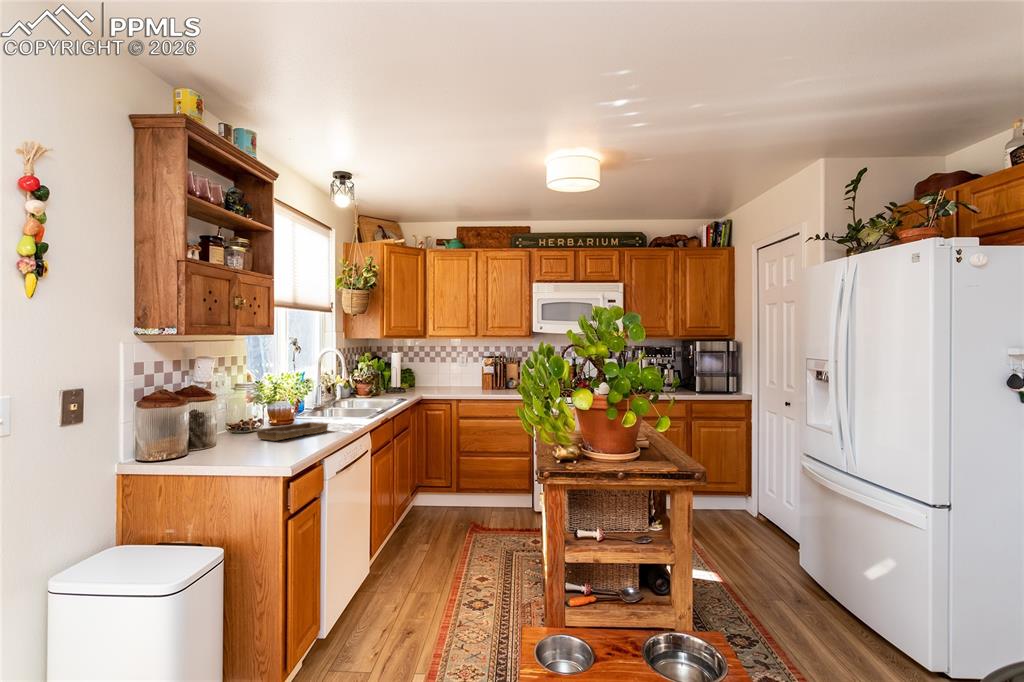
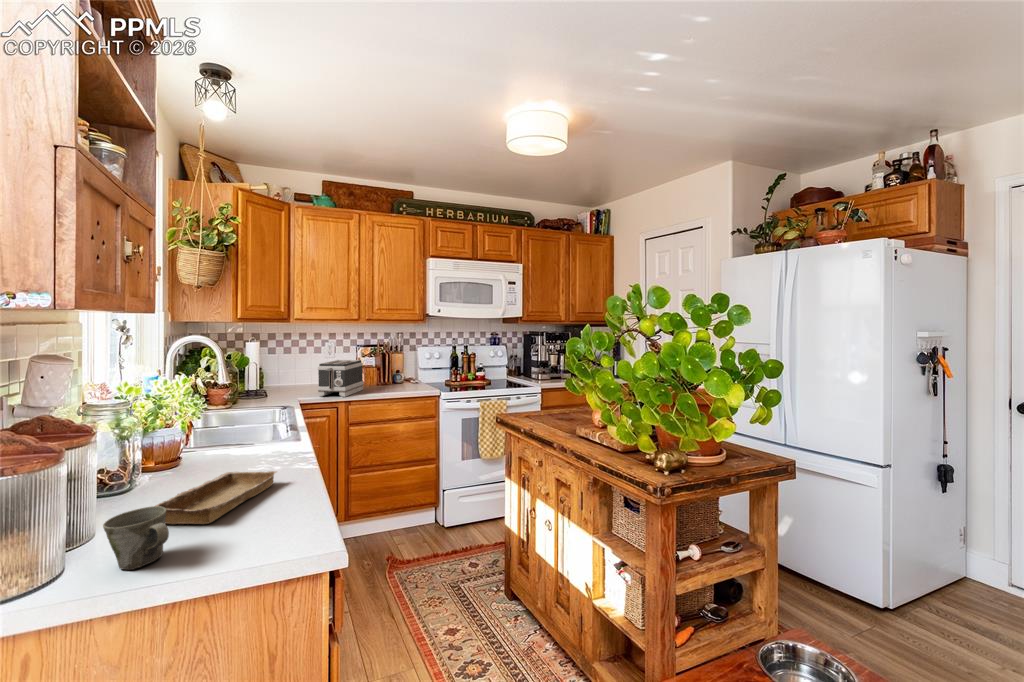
toaster: none [436,368,475,396] -> present [318,360,363,397]
mug: none [218,424,246,450] -> present [103,506,169,570]

